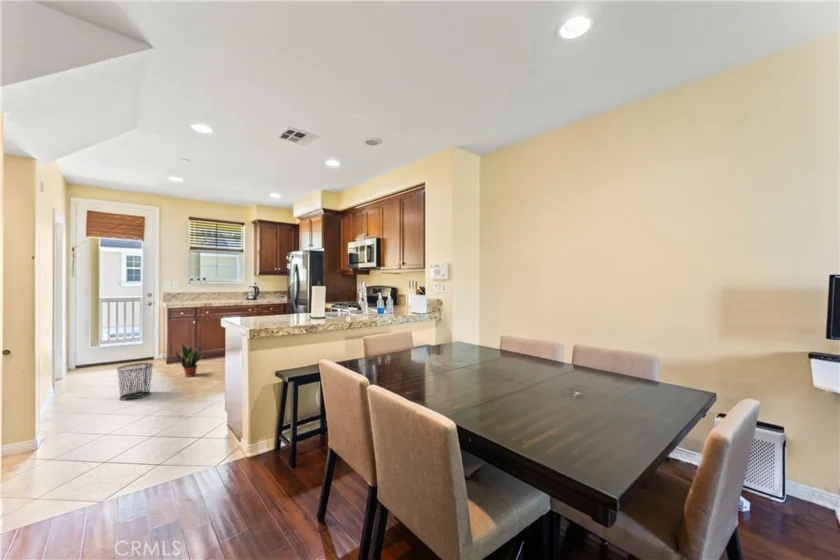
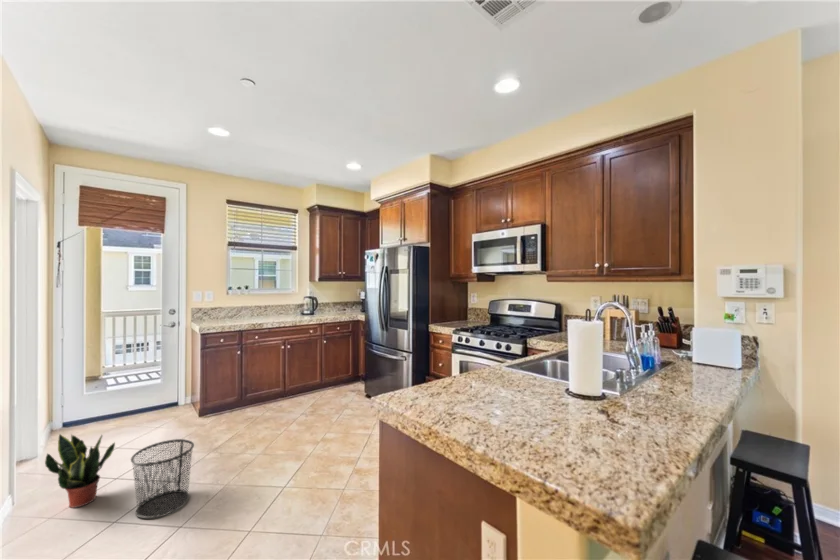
potted plant: present [176,344,203,377] -> present [45,435,115,508]

